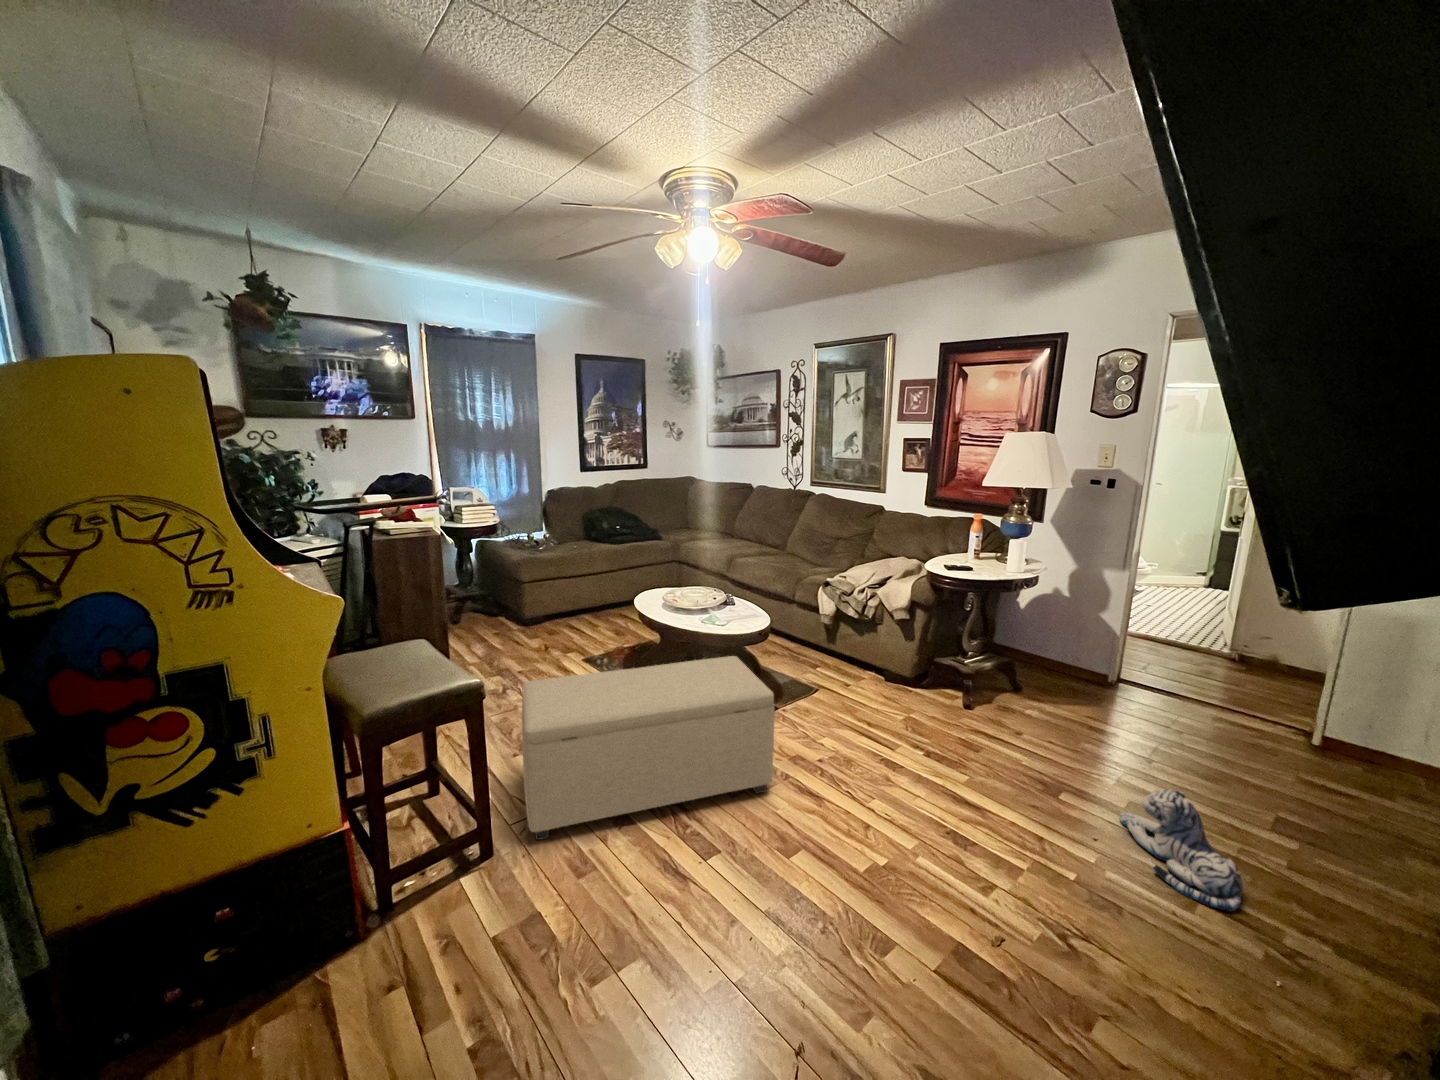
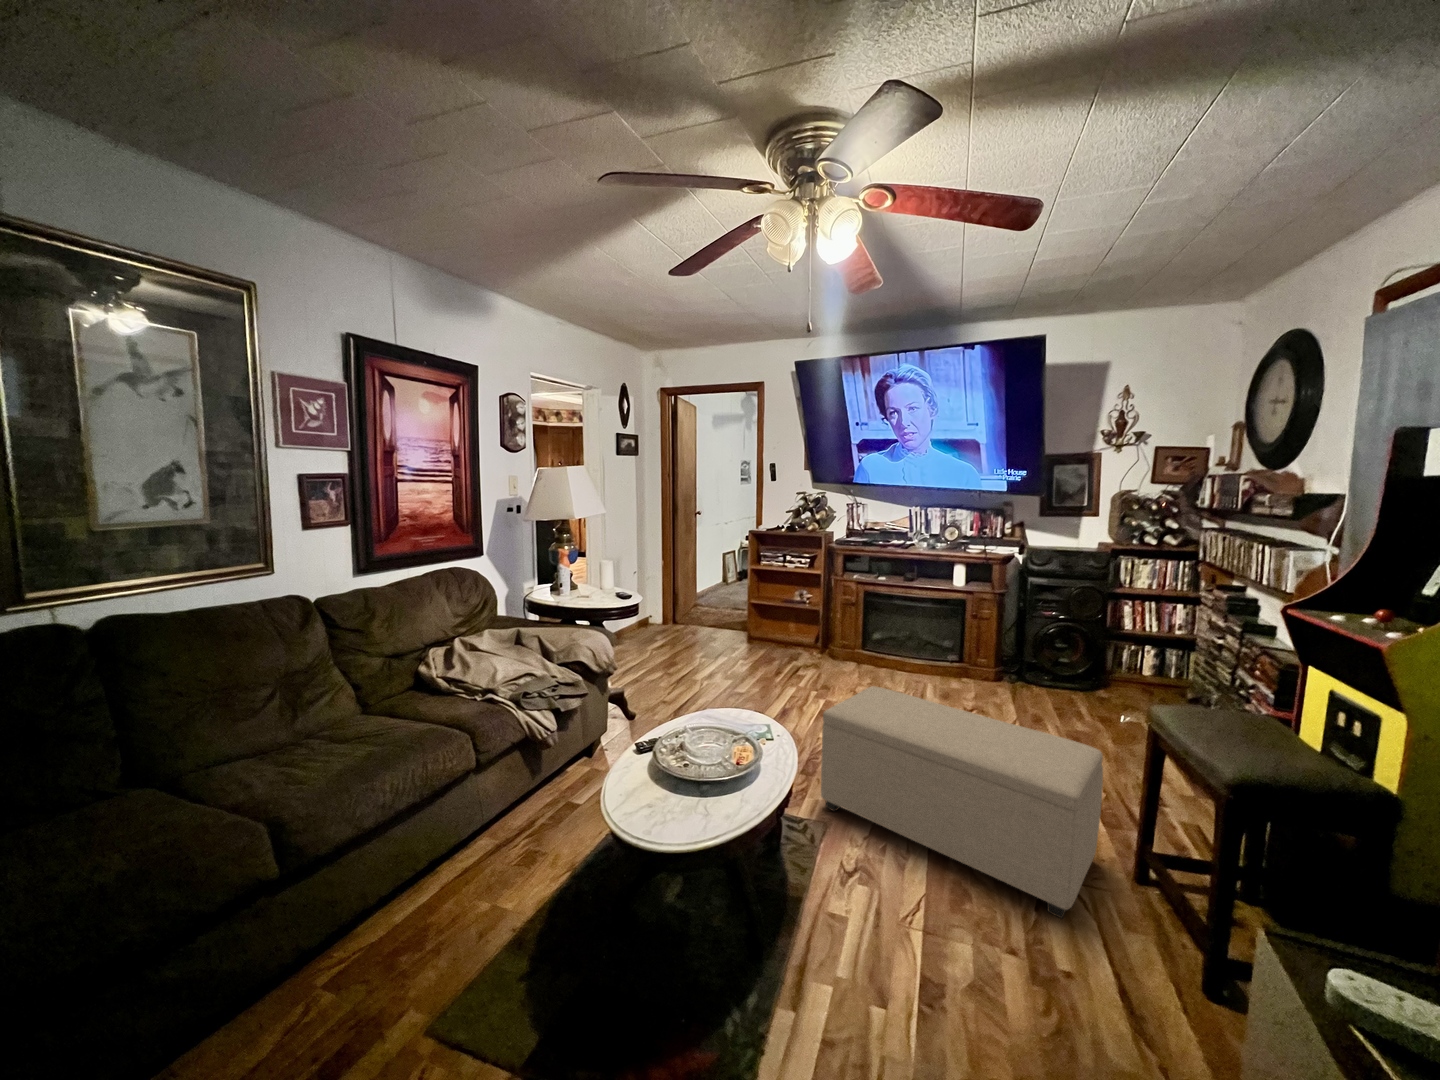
plush toy: present [1120,790,1243,912] -> none [750,643,802,680]

